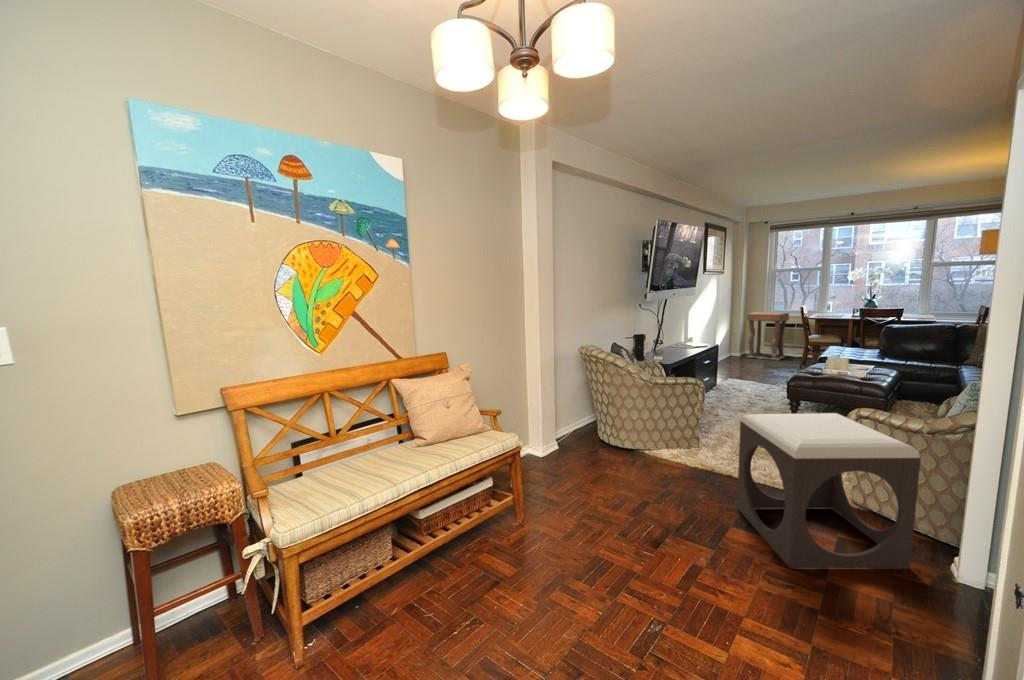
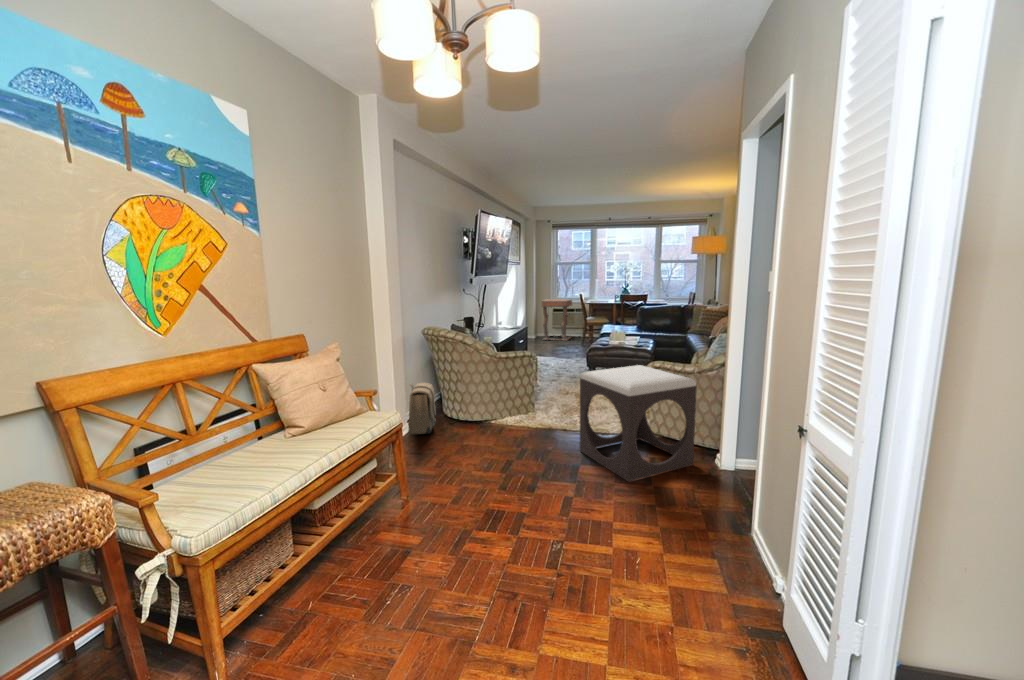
backpack: none [556,399,587,453] -> present [408,383,436,435]

